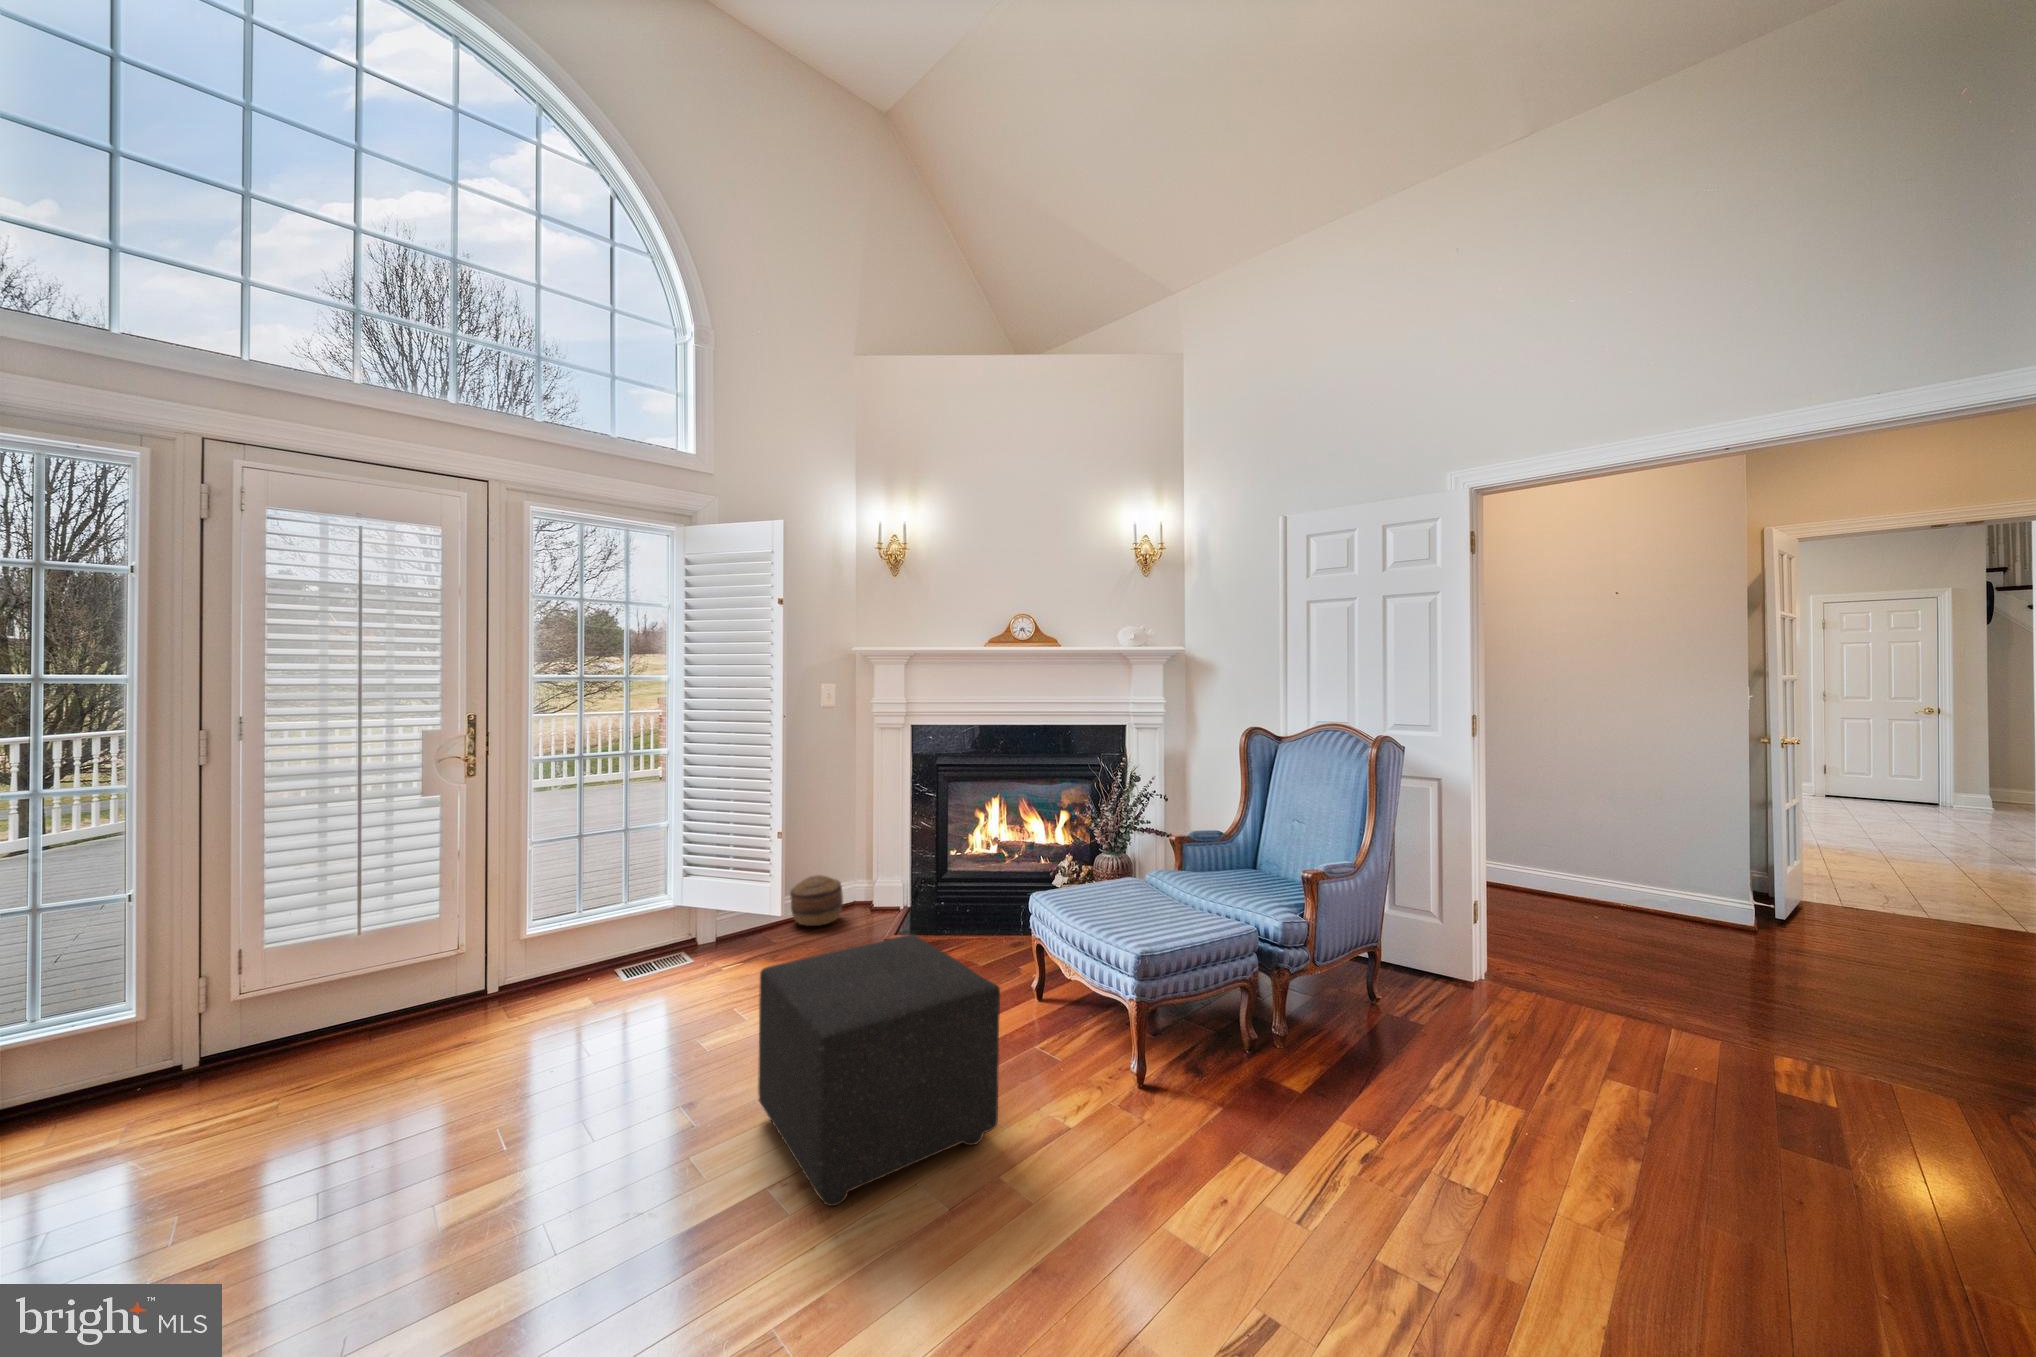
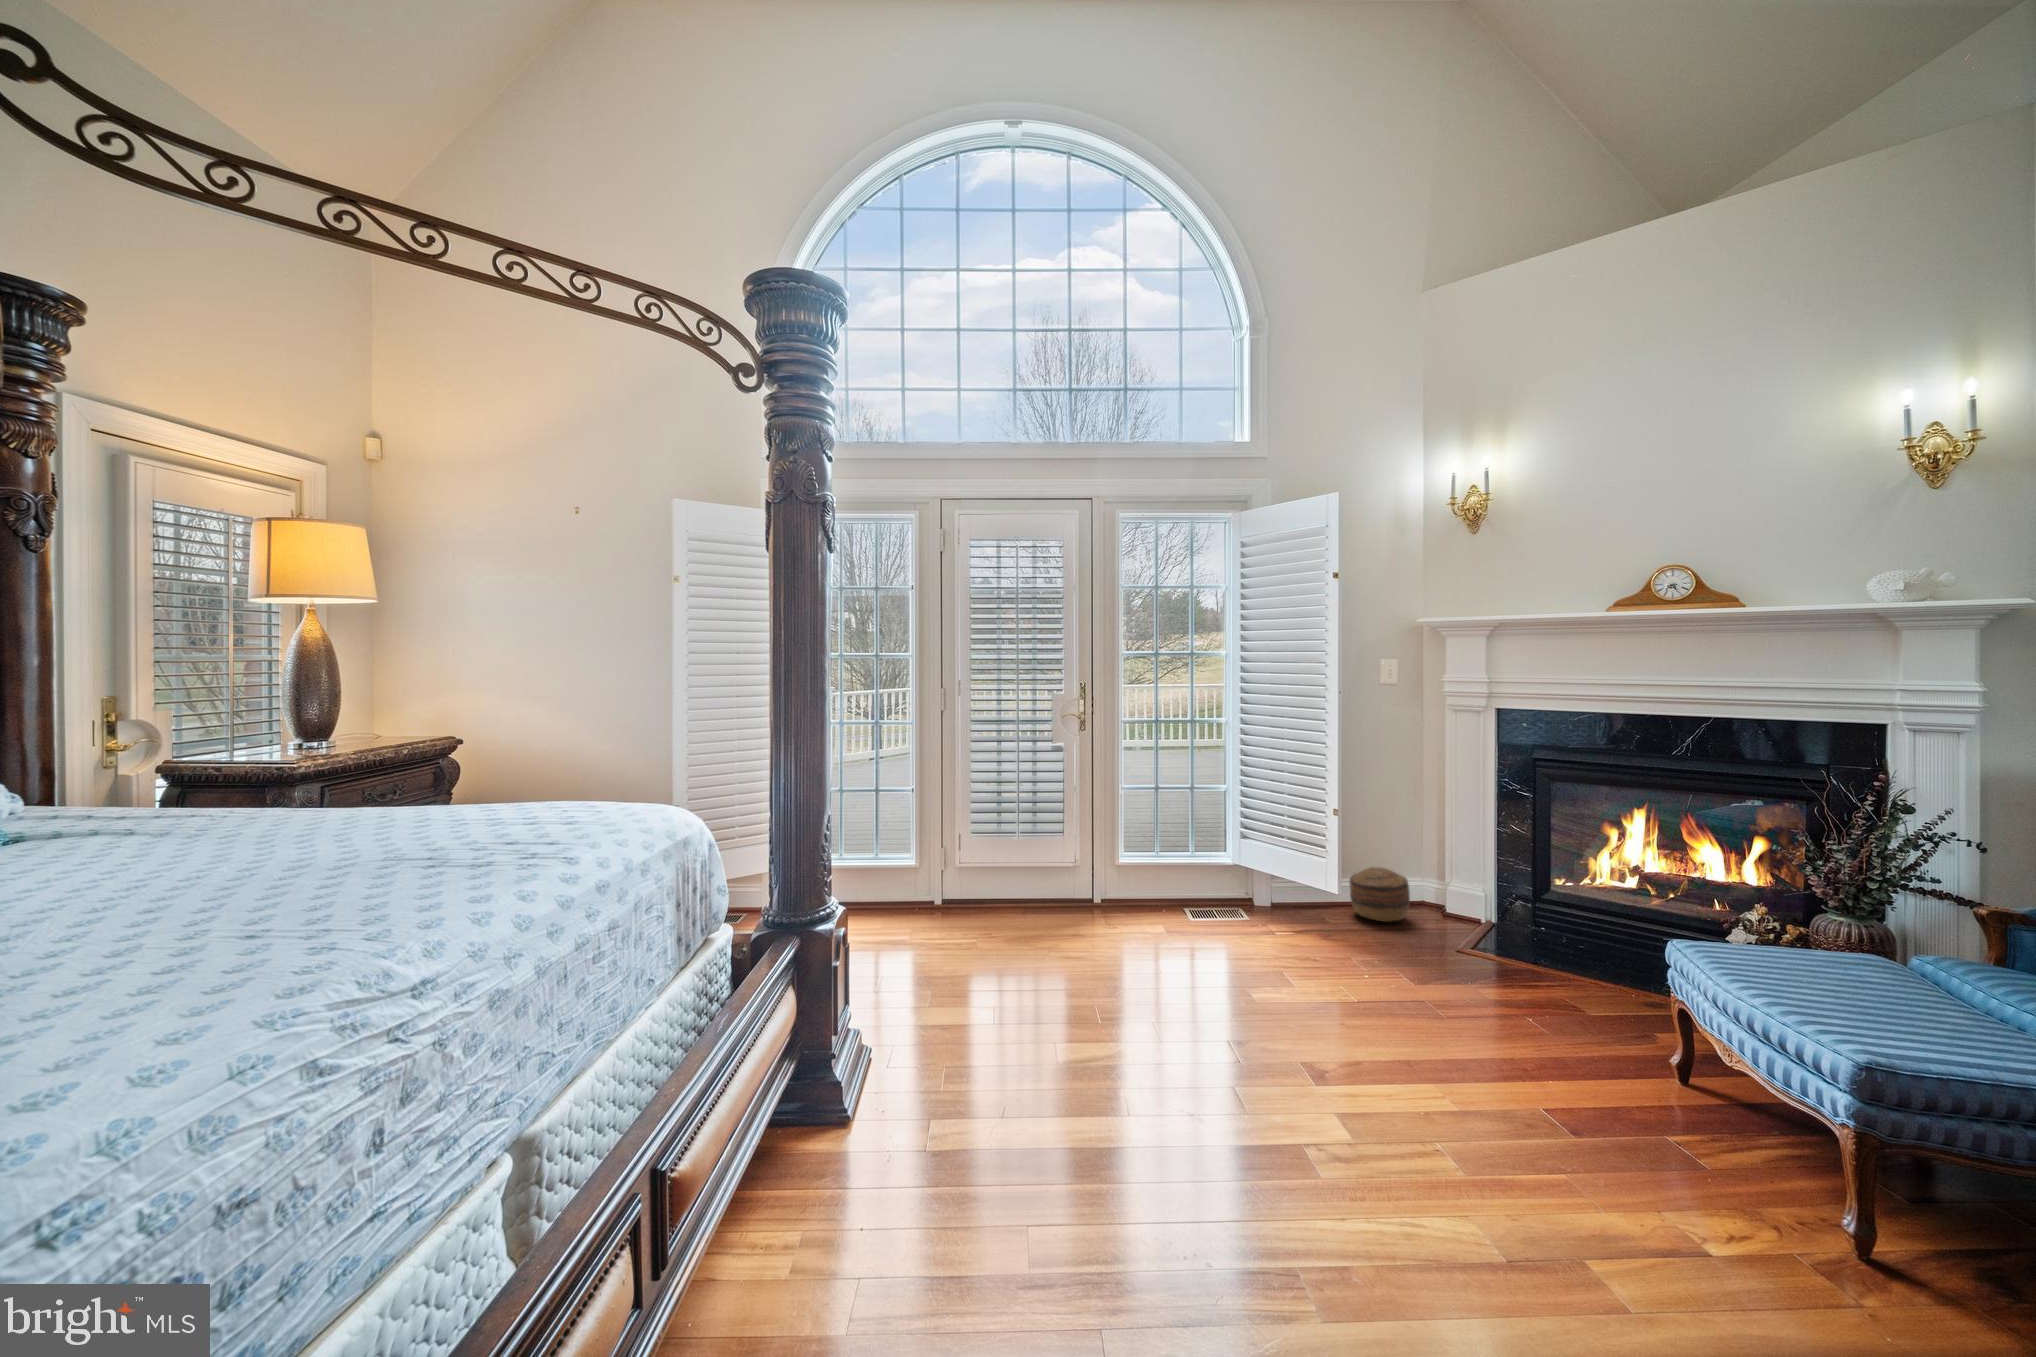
ottoman: present [758,934,1000,1206] -> none [1296,938,1587,1210]

